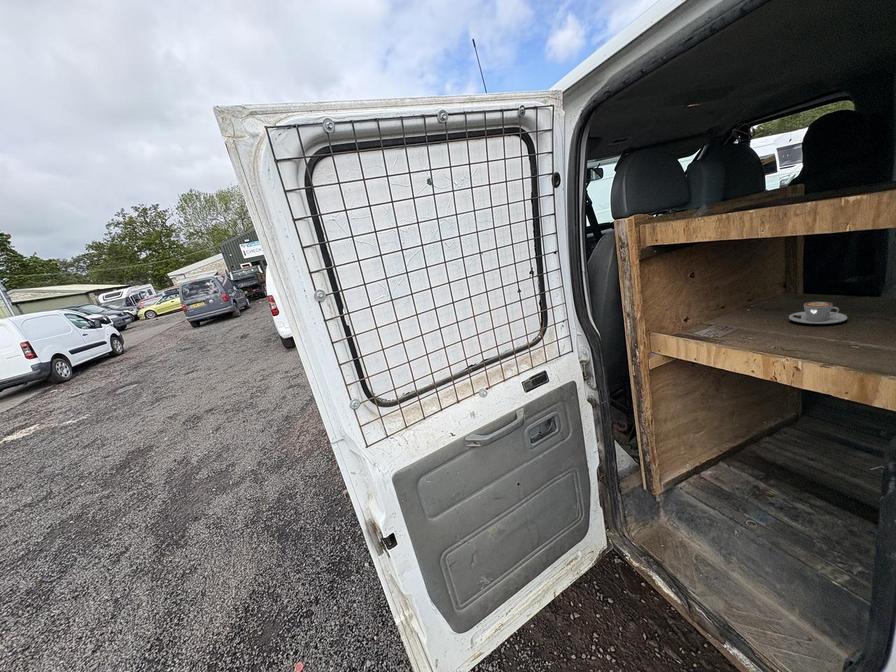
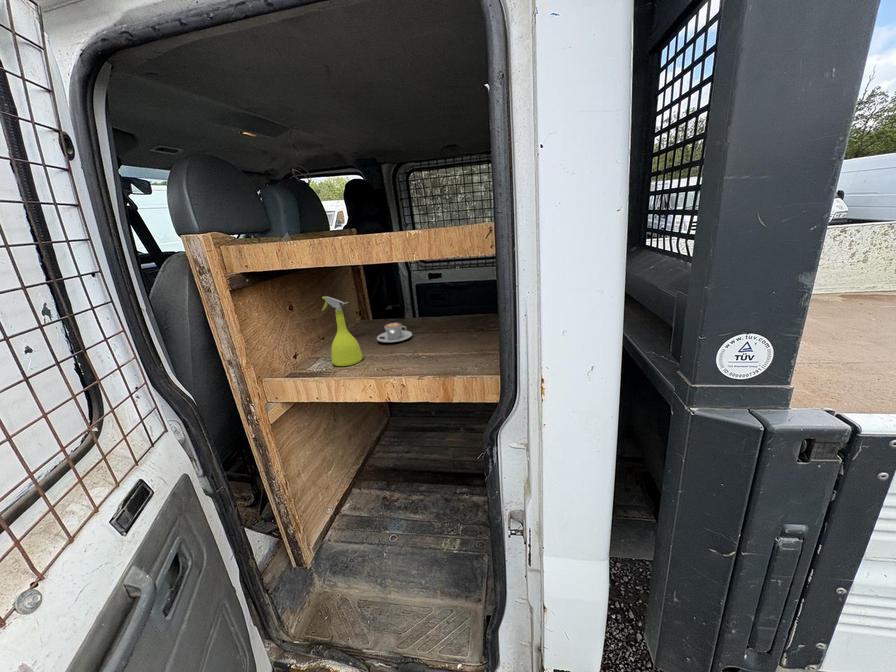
spray bottle: none [721,267,760,337] -> present [322,296,362,366]

